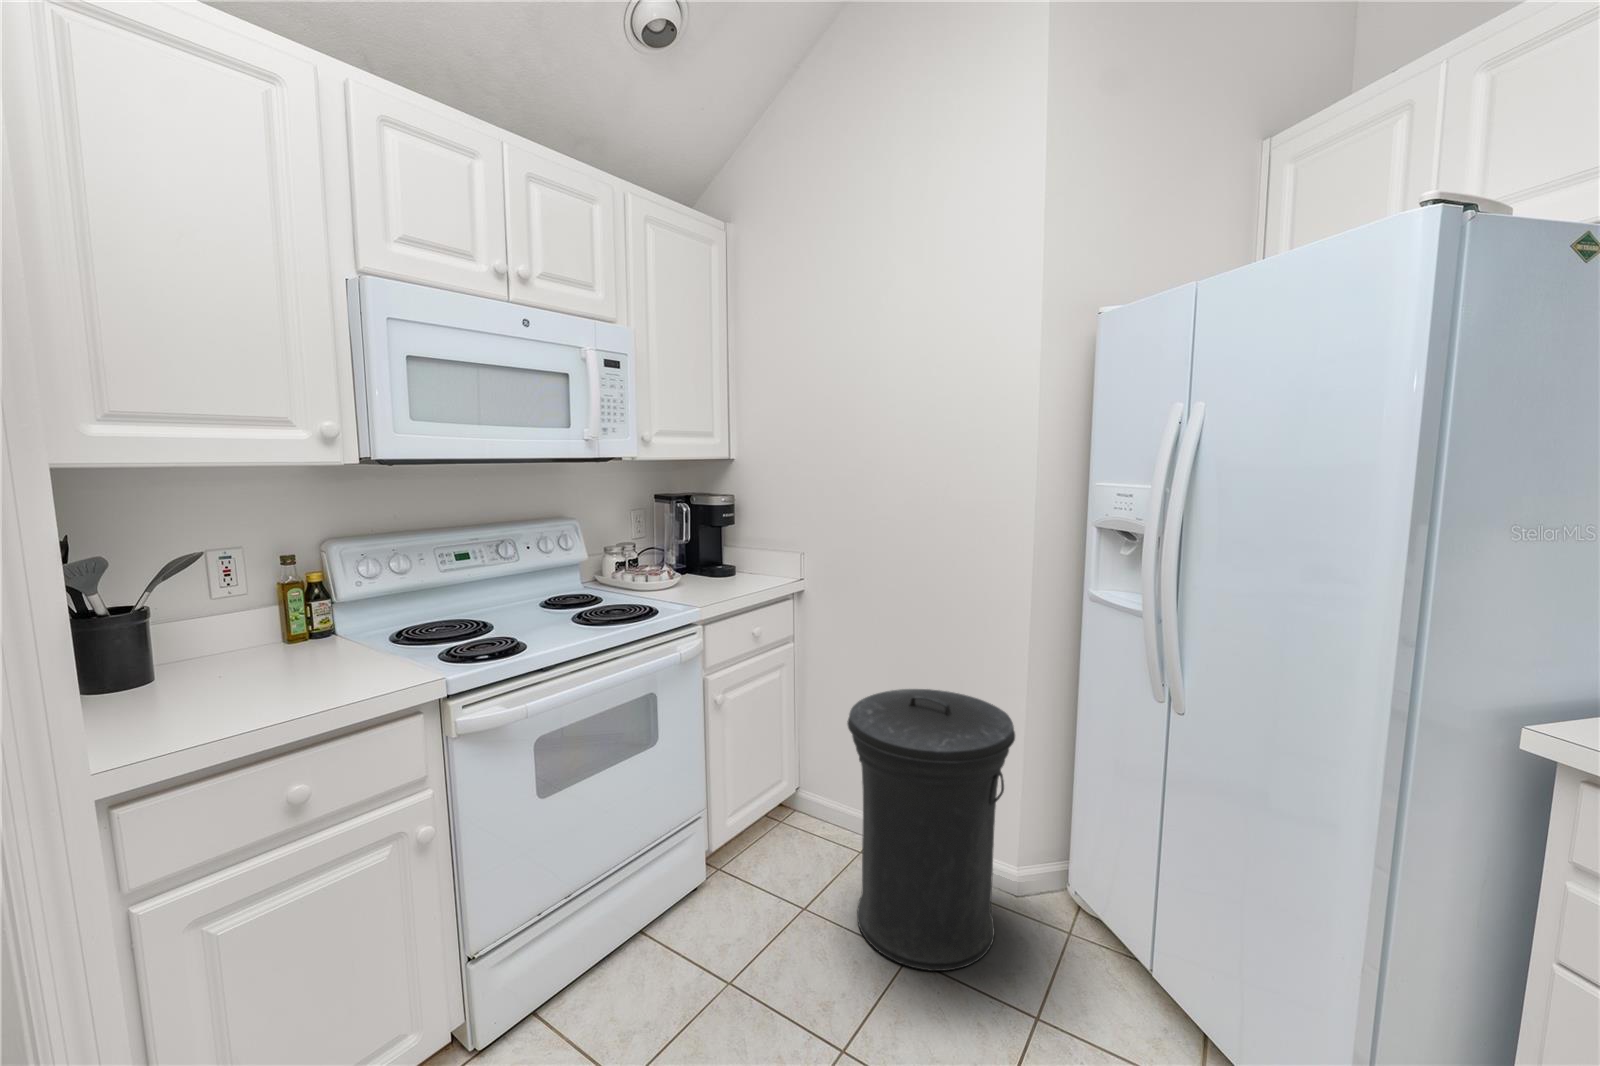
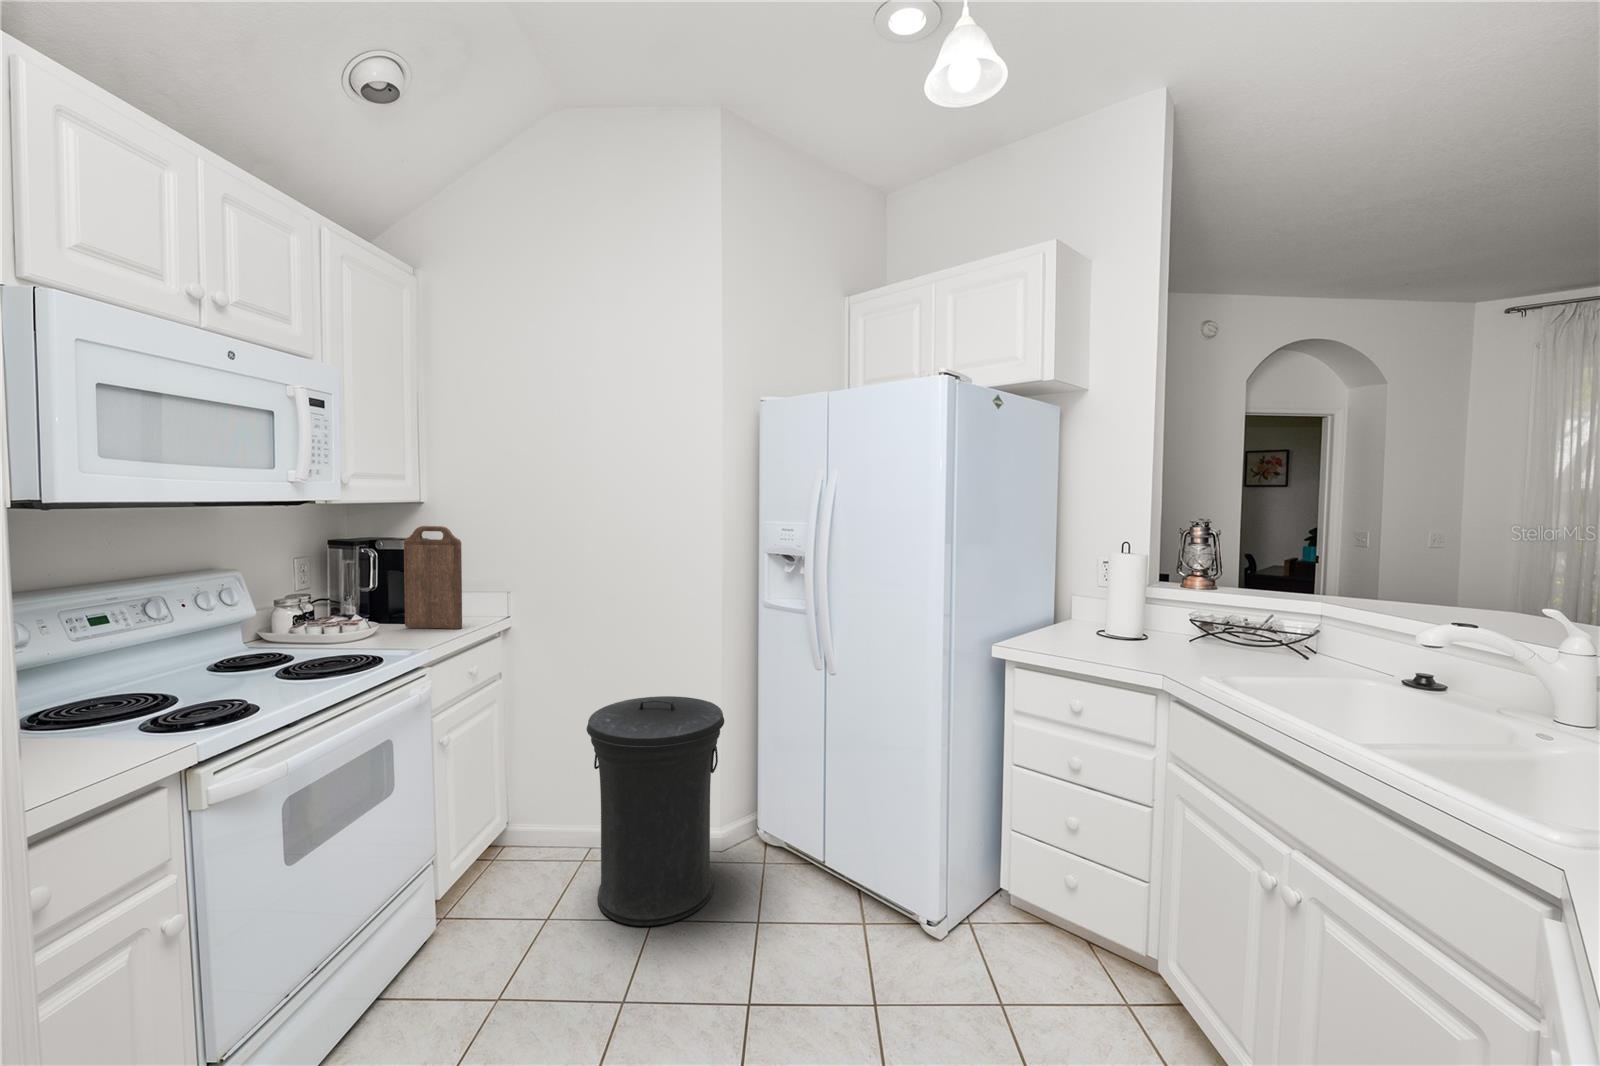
cutting board: none [705,481,750,587] -> present [404,526,462,629]

